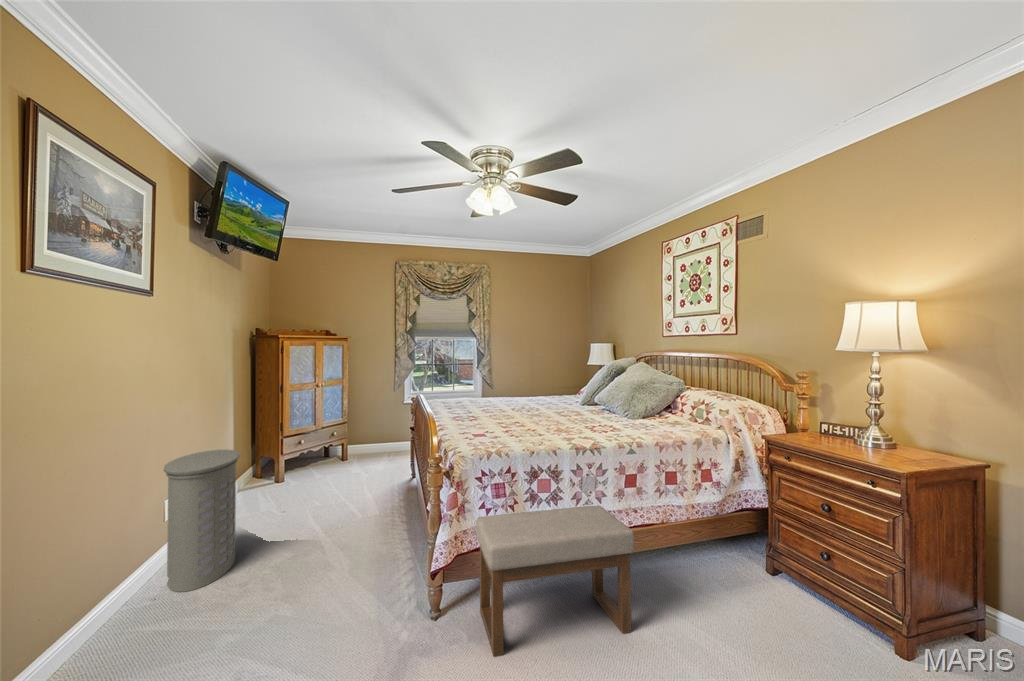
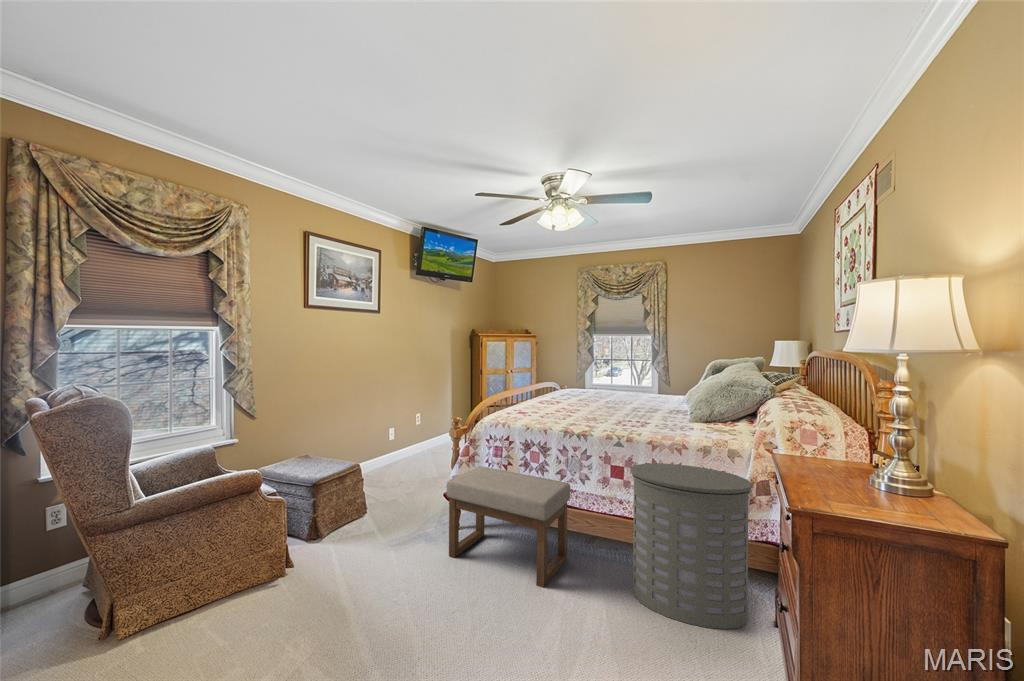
laundry hamper: present [164,450,240,592] -> present [630,463,753,629]

